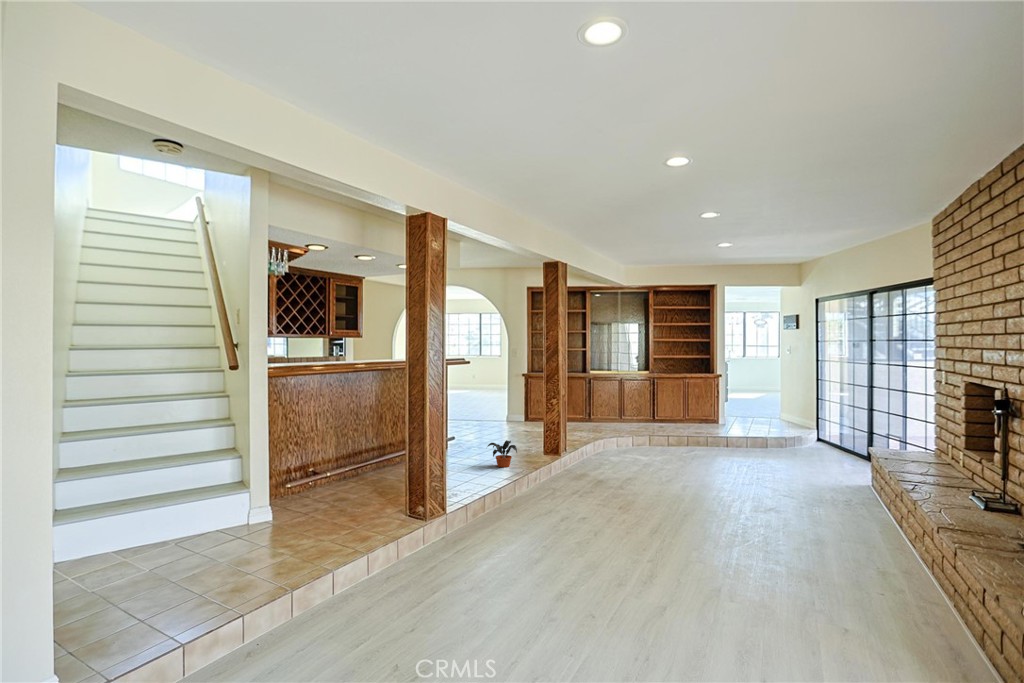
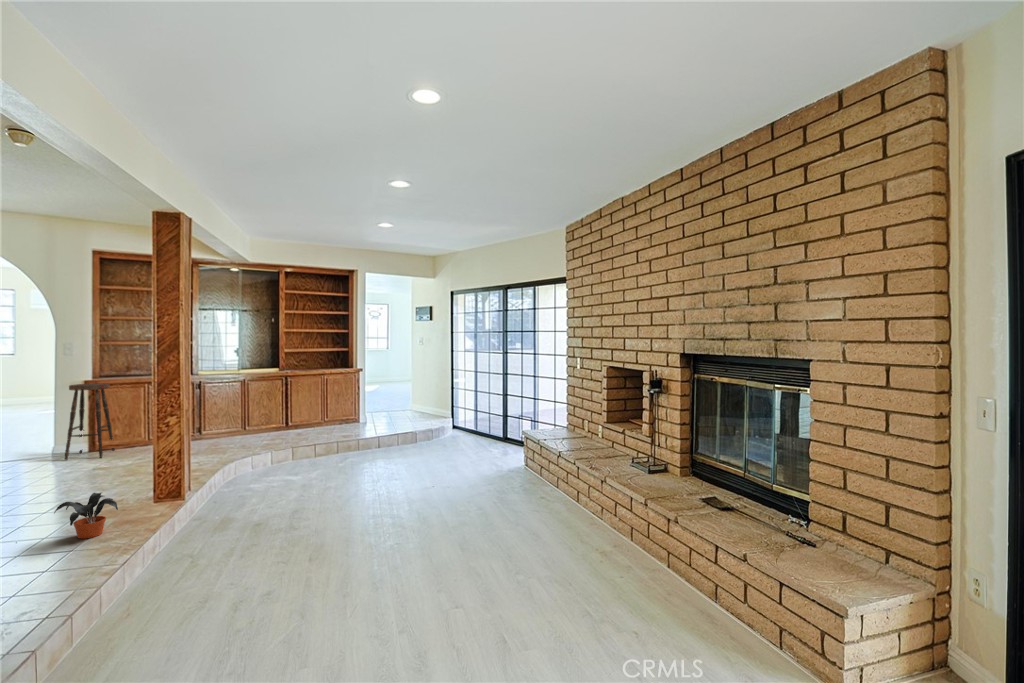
bar stool: none [506,374,534,426] -> present [65,383,115,460]

